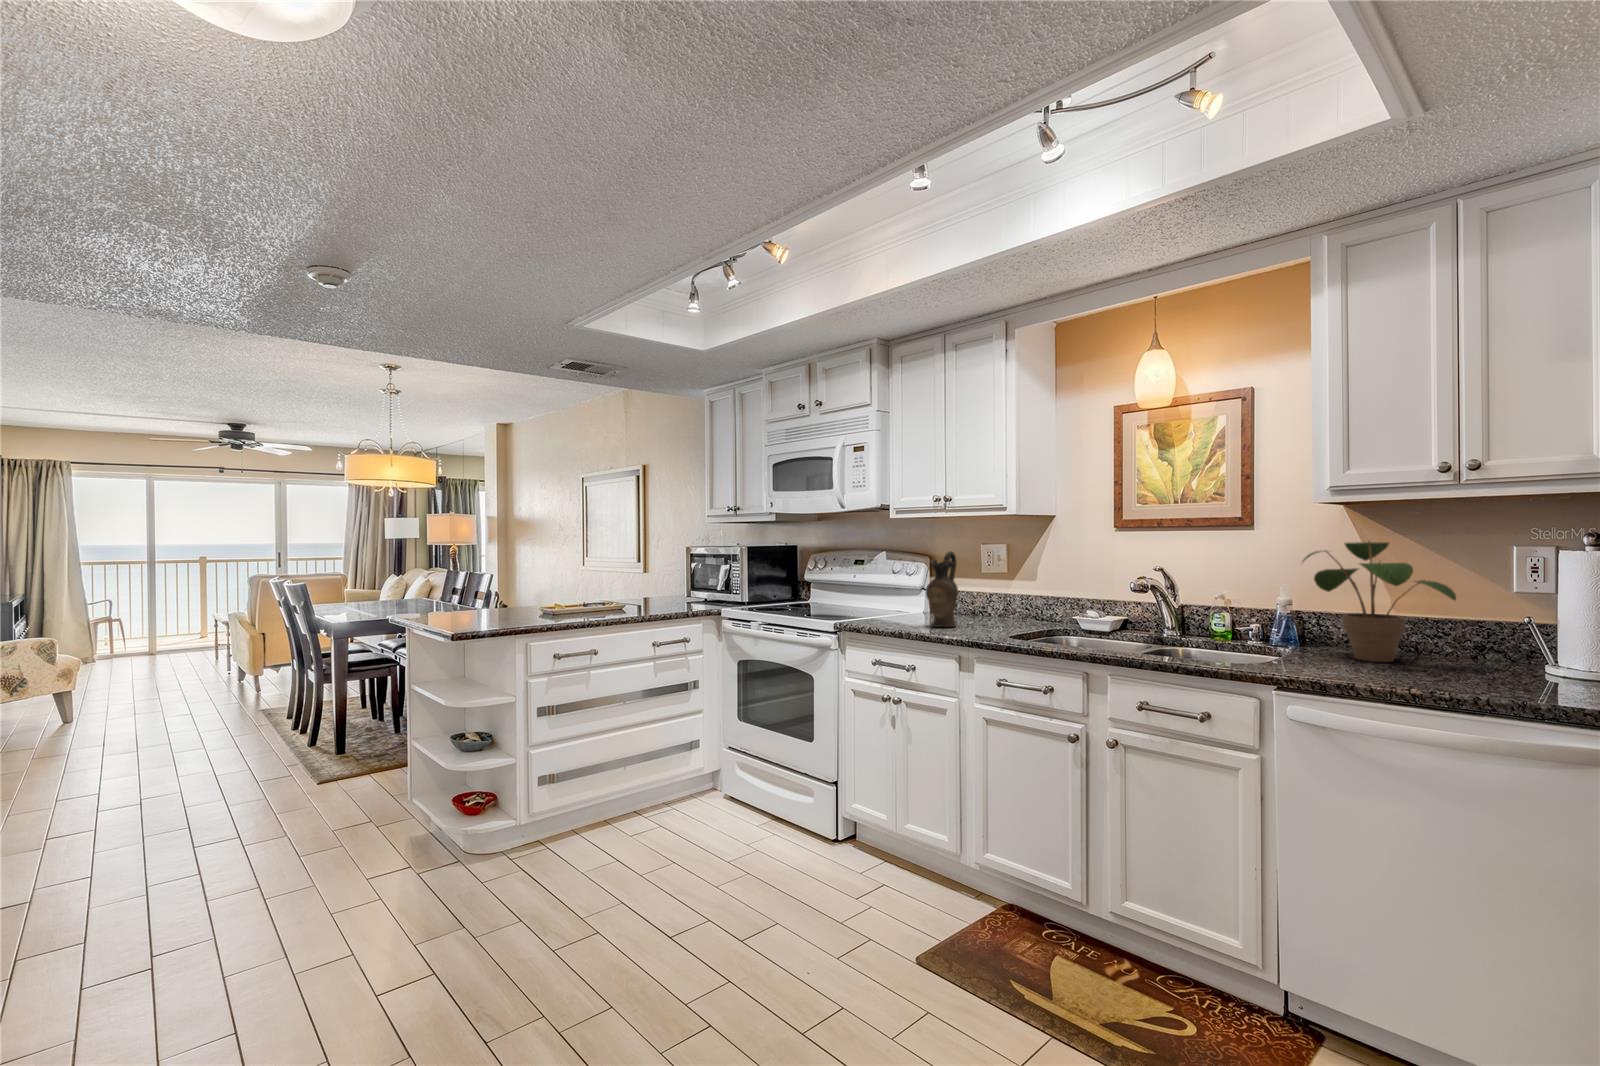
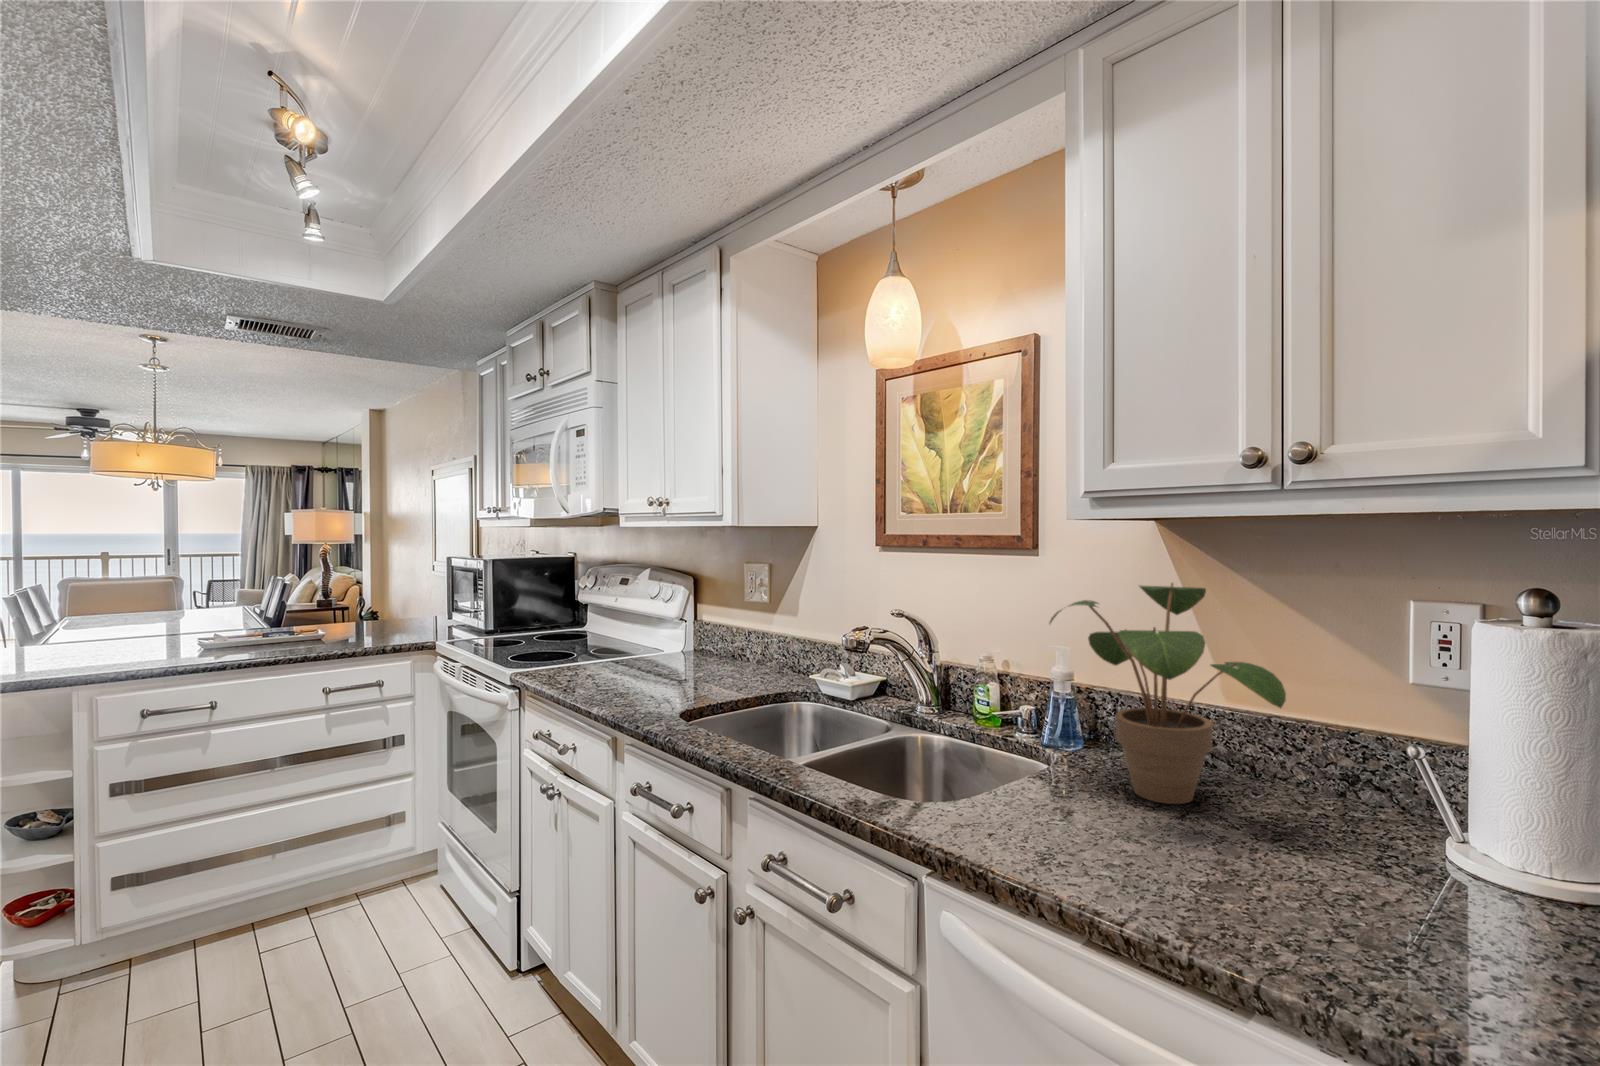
ceramic pitcher: present [926,551,958,627] -> none [614,576,668,686]

